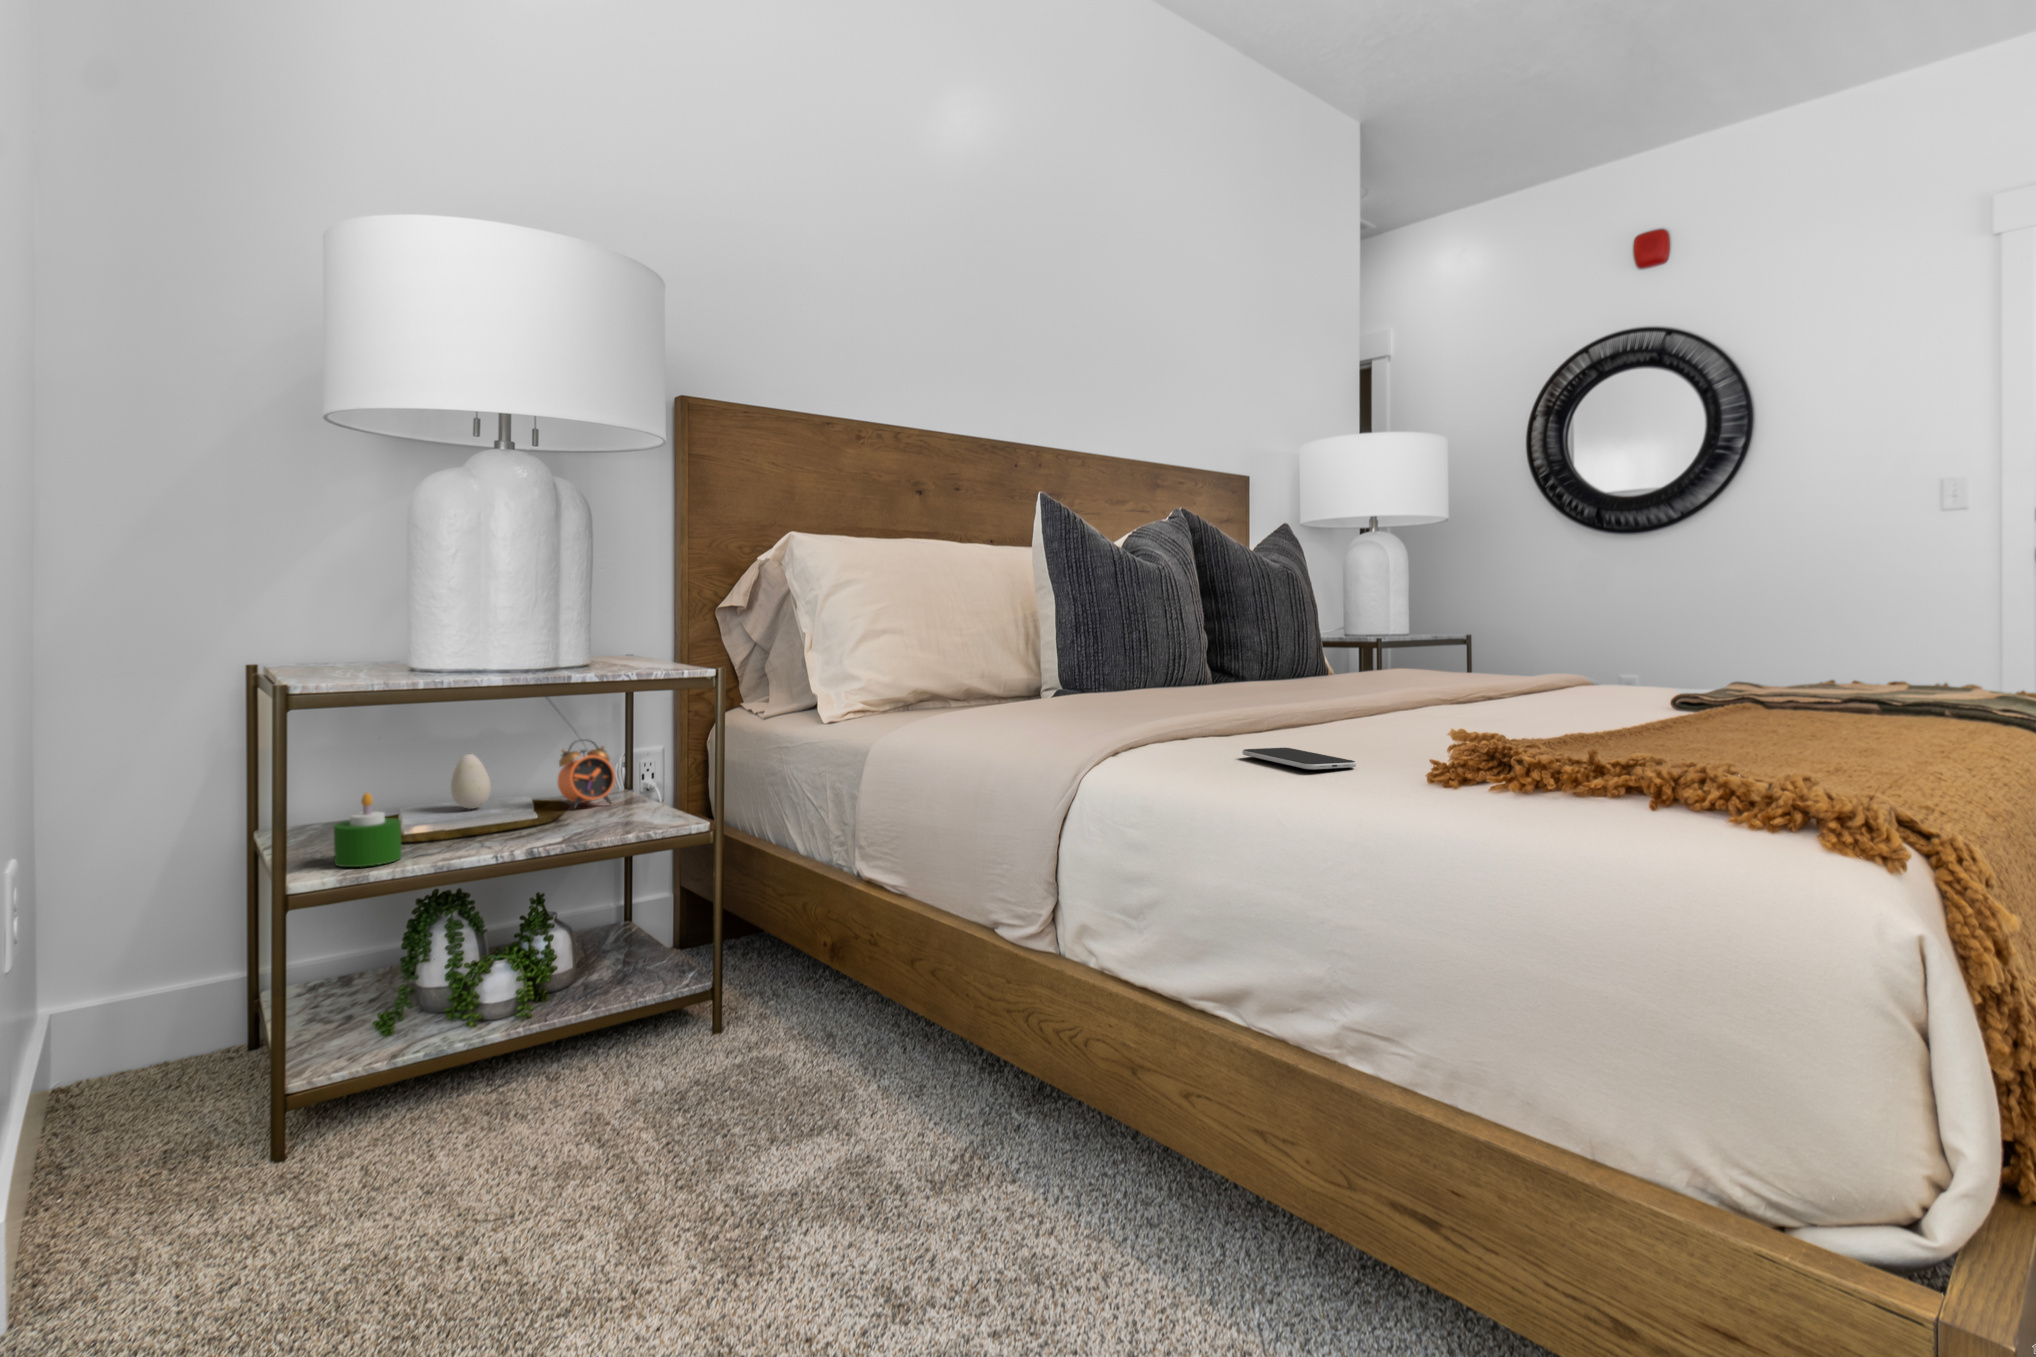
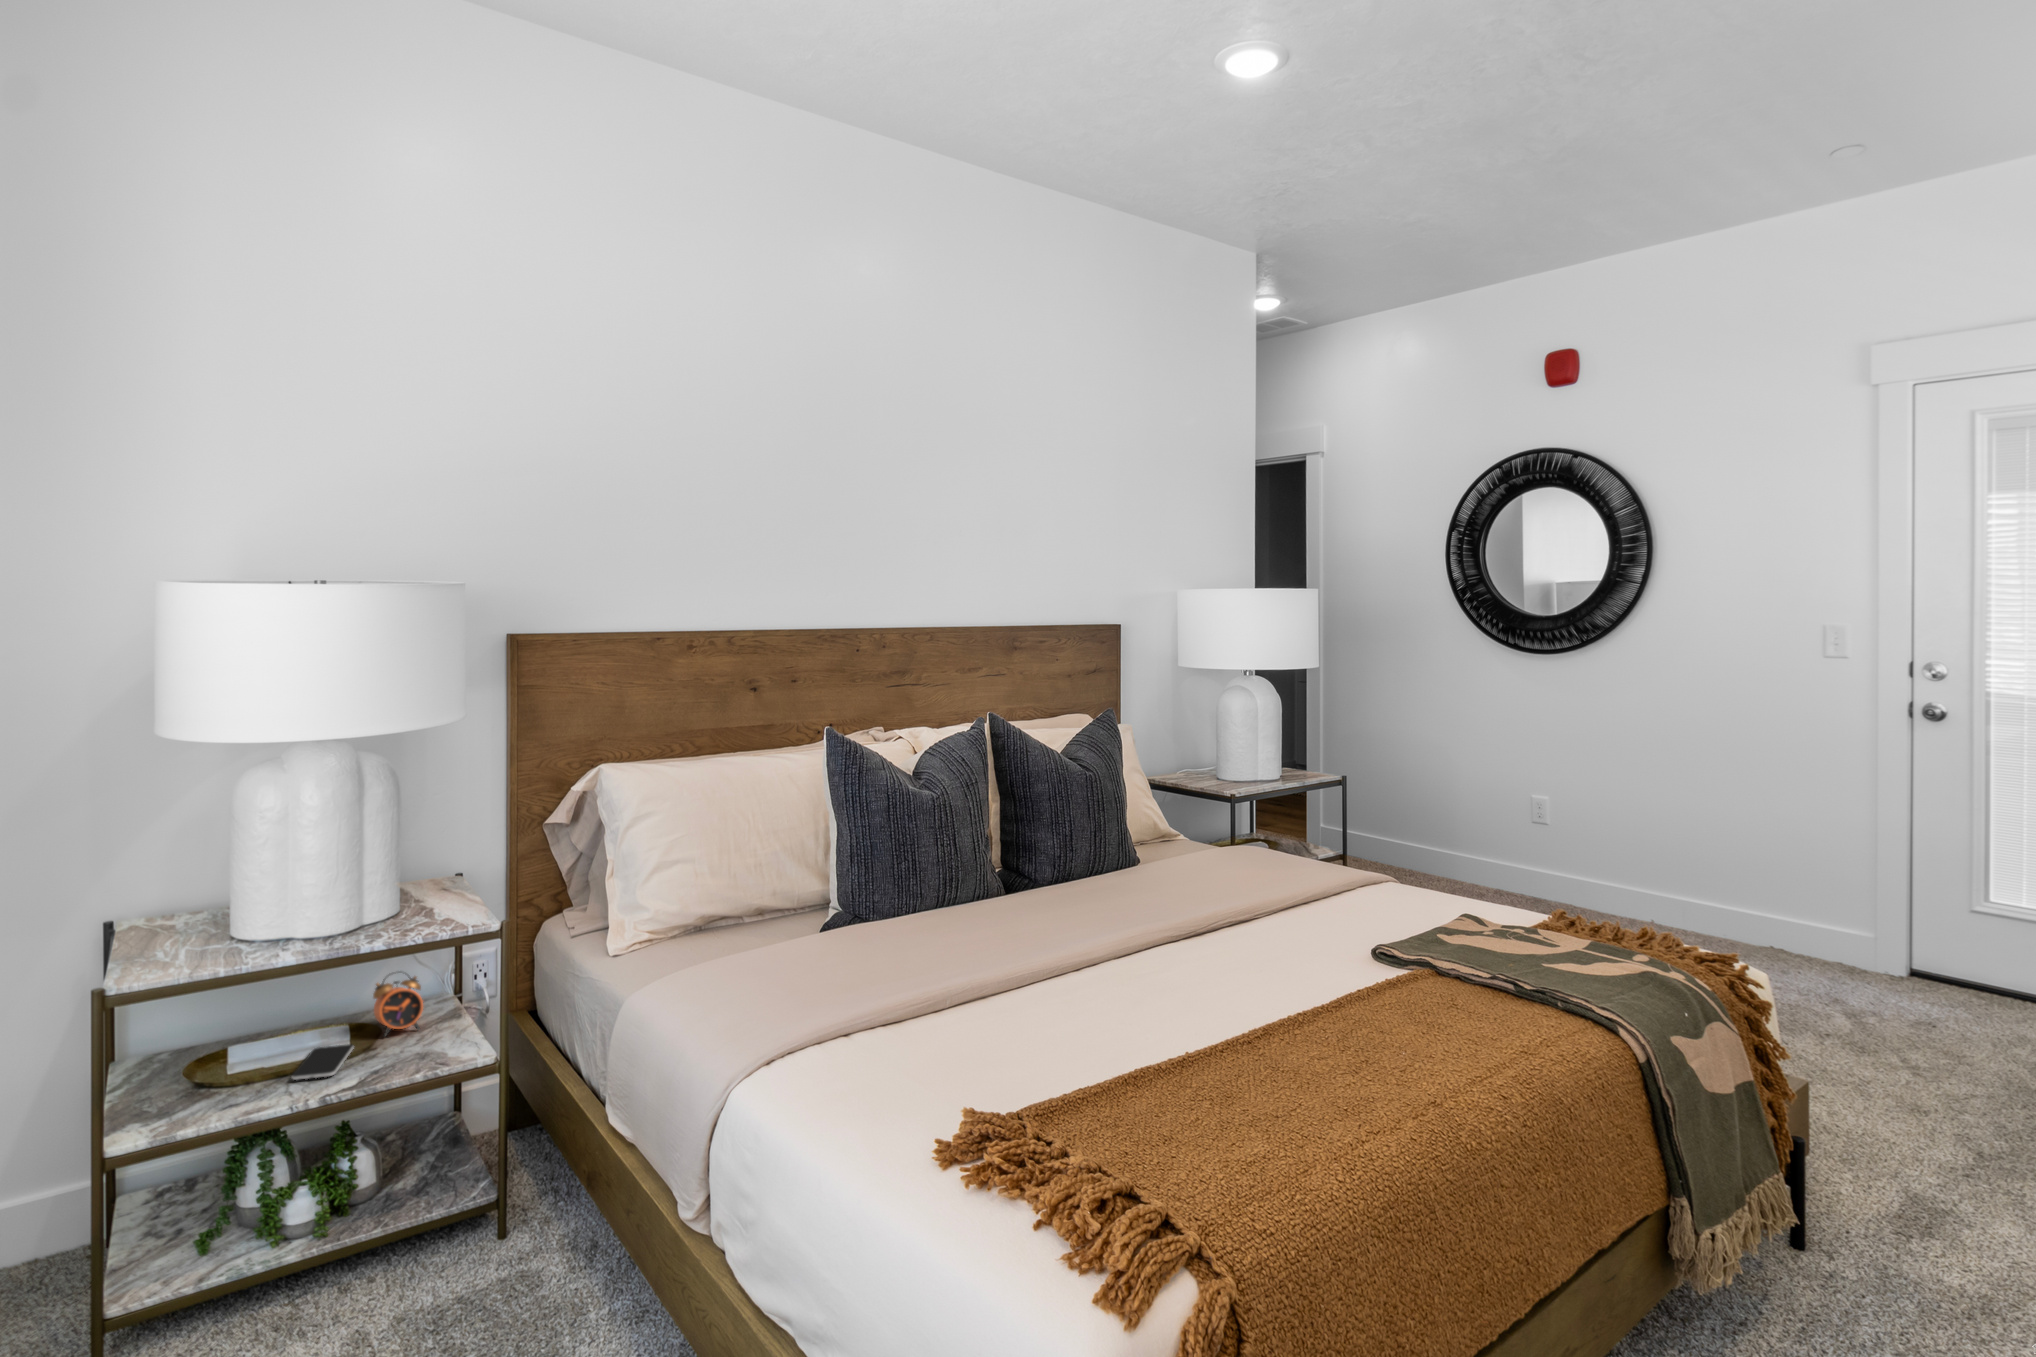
smartphone: present [1242,748,1356,770] -> present [292,1044,354,1080]
decorative egg: present [451,754,491,809] -> none [280,987,316,1035]
candle: present [334,793,402,867] -> none [148,1063,208,1130]

